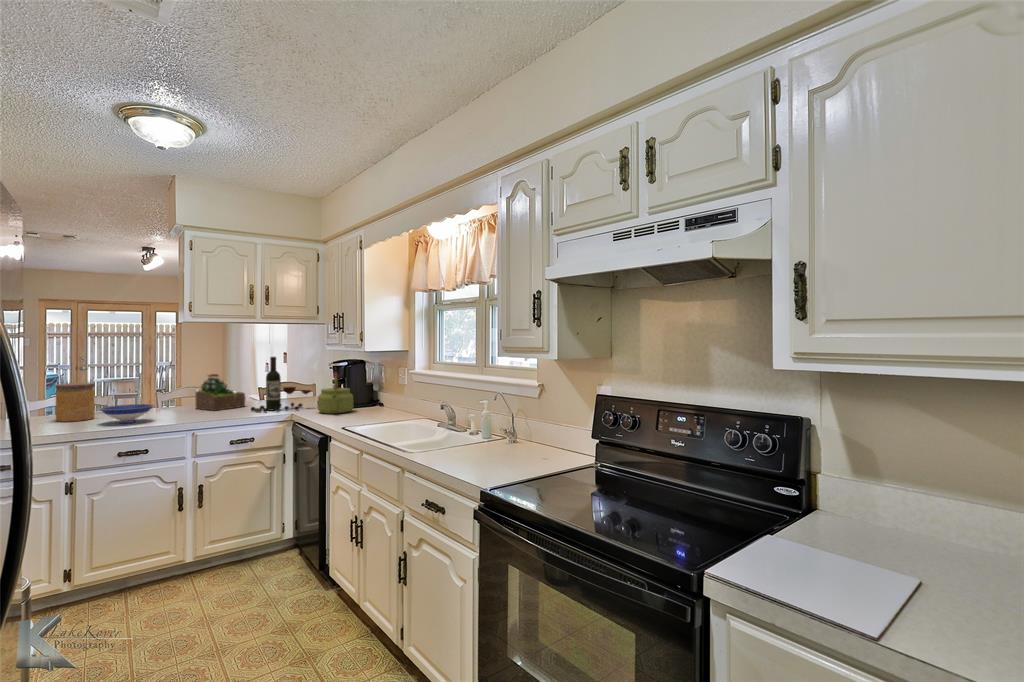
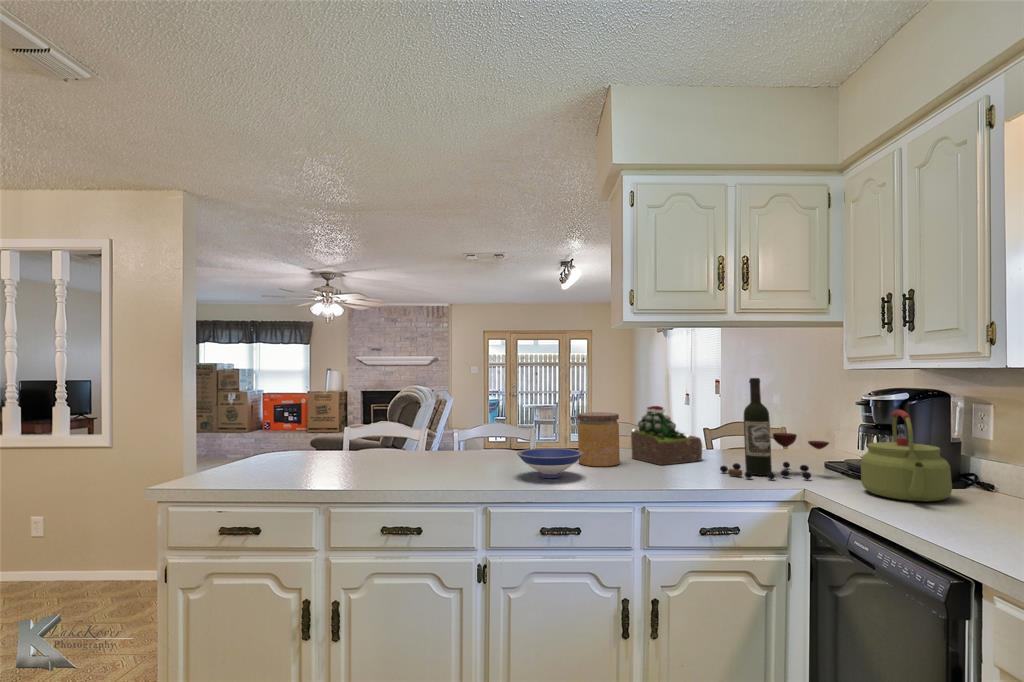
jar: present [56,383,95,422] -> present [577,412,620,466]

